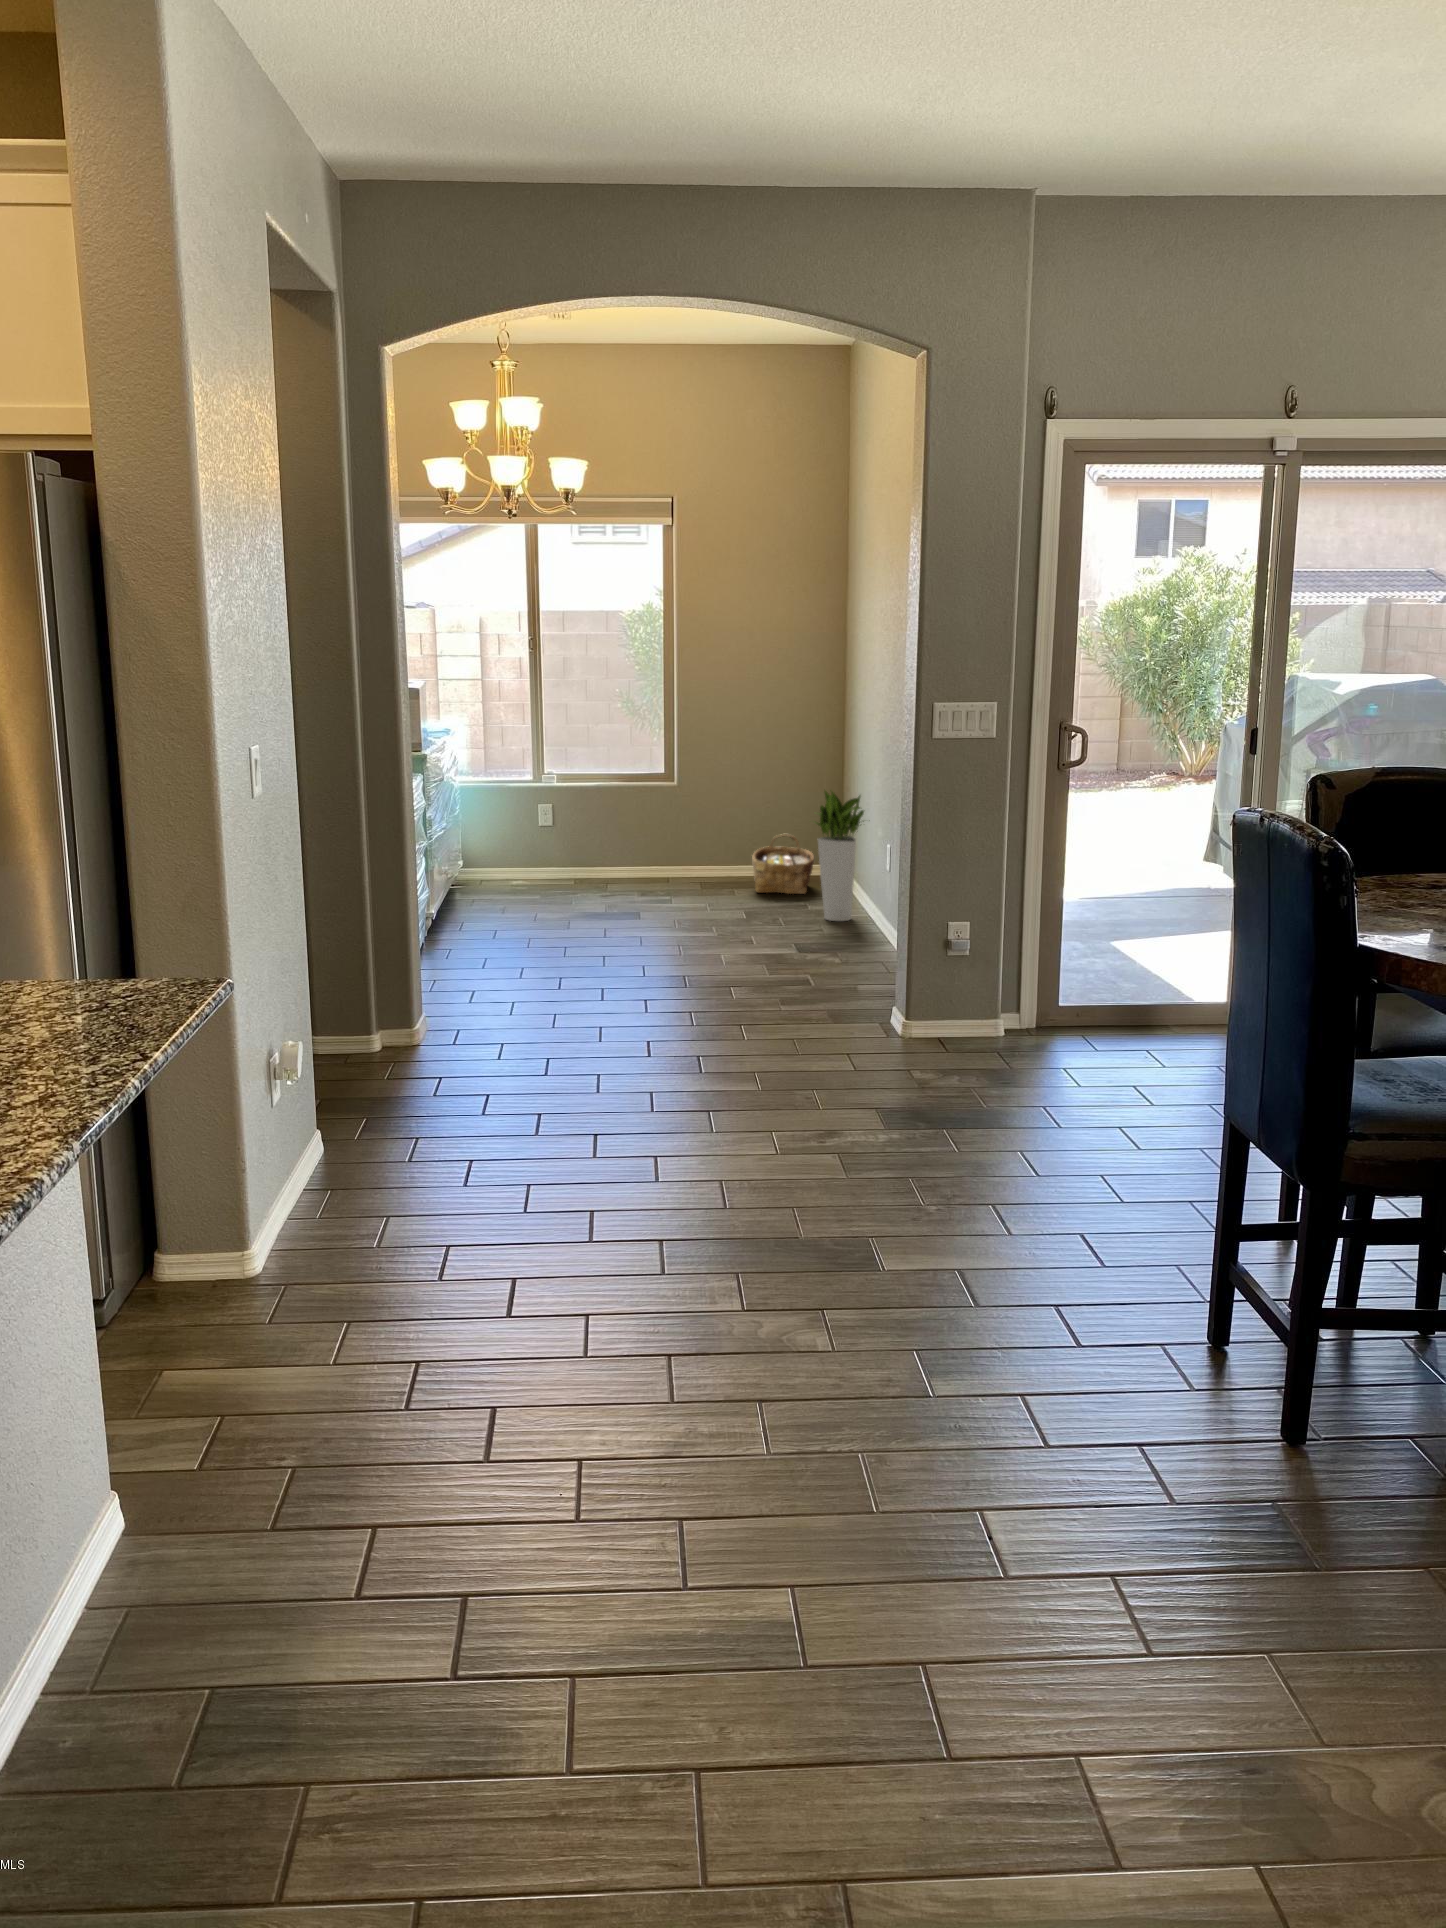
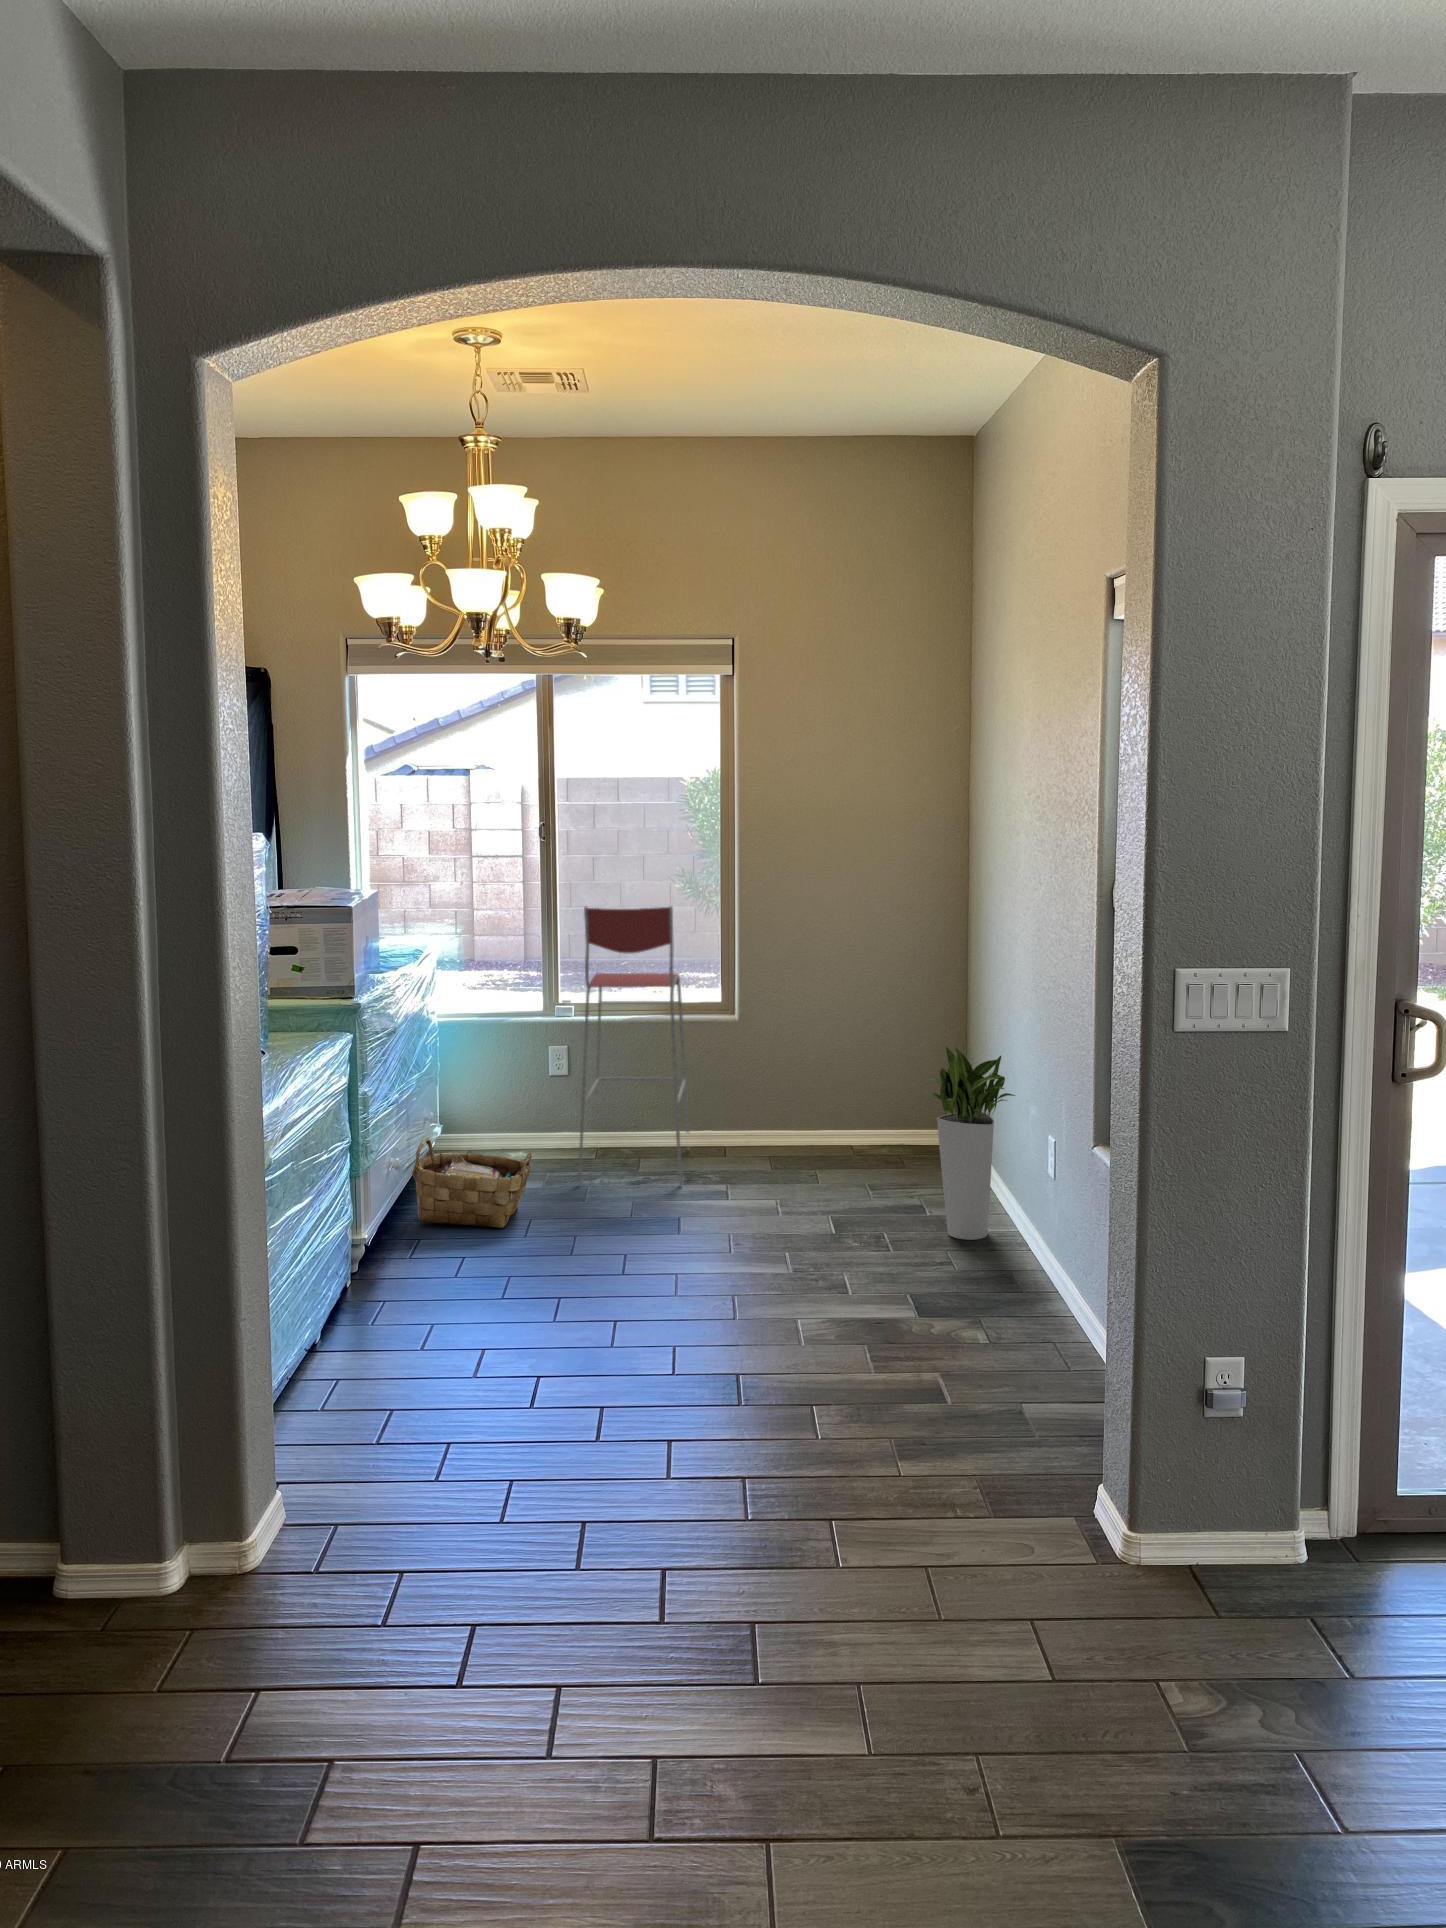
bar stool: none [565,695,643,897] -> present [578,906,690,1186]
woven basket: present [752,834,814,894] -> present [412,1138,532,1228]

